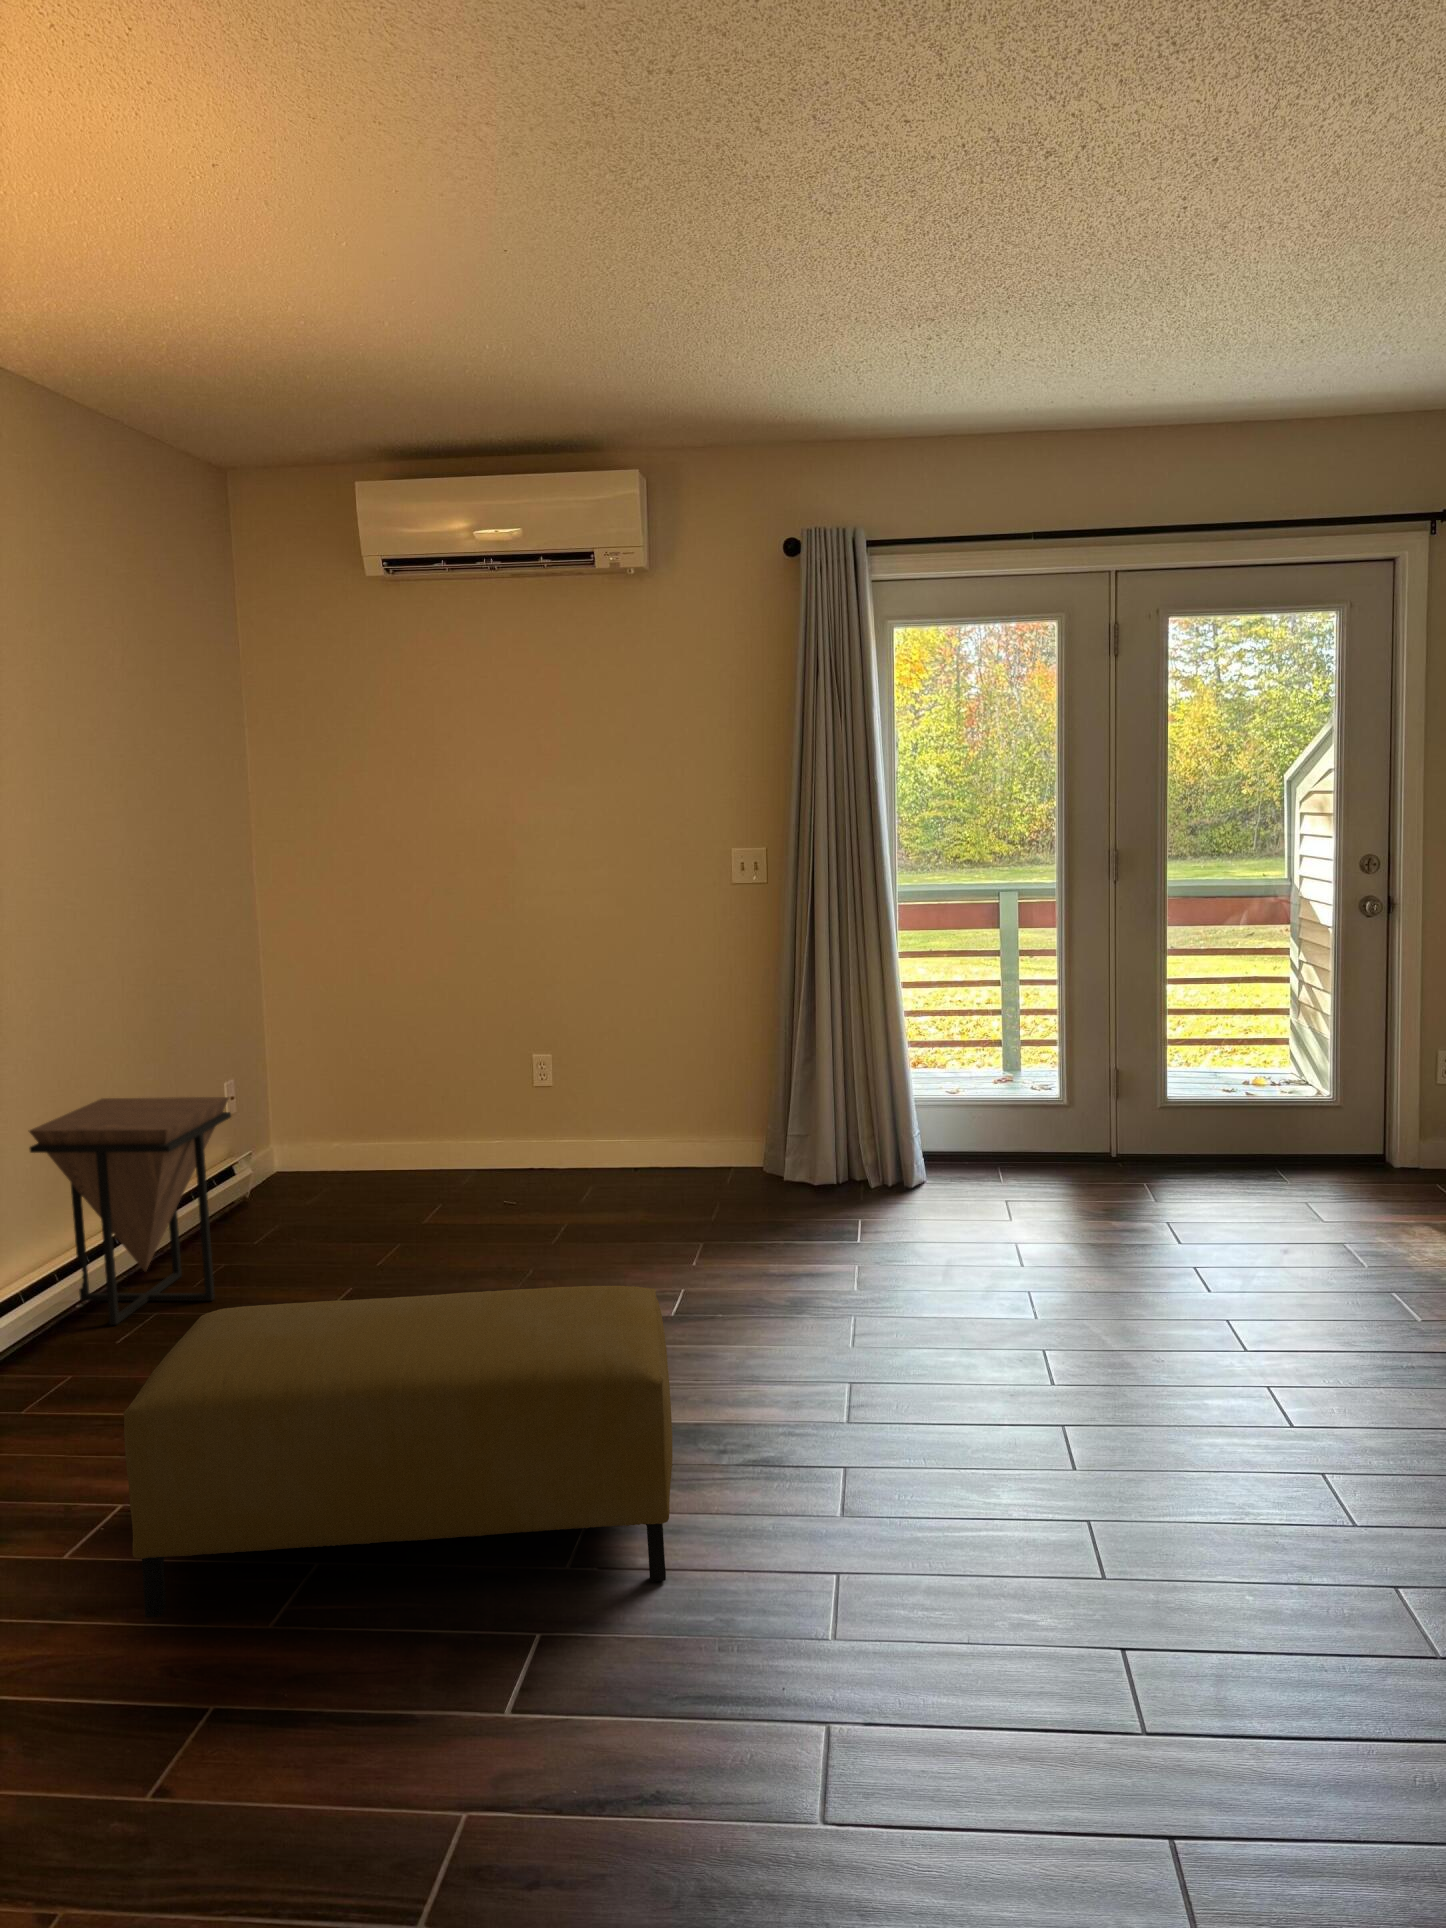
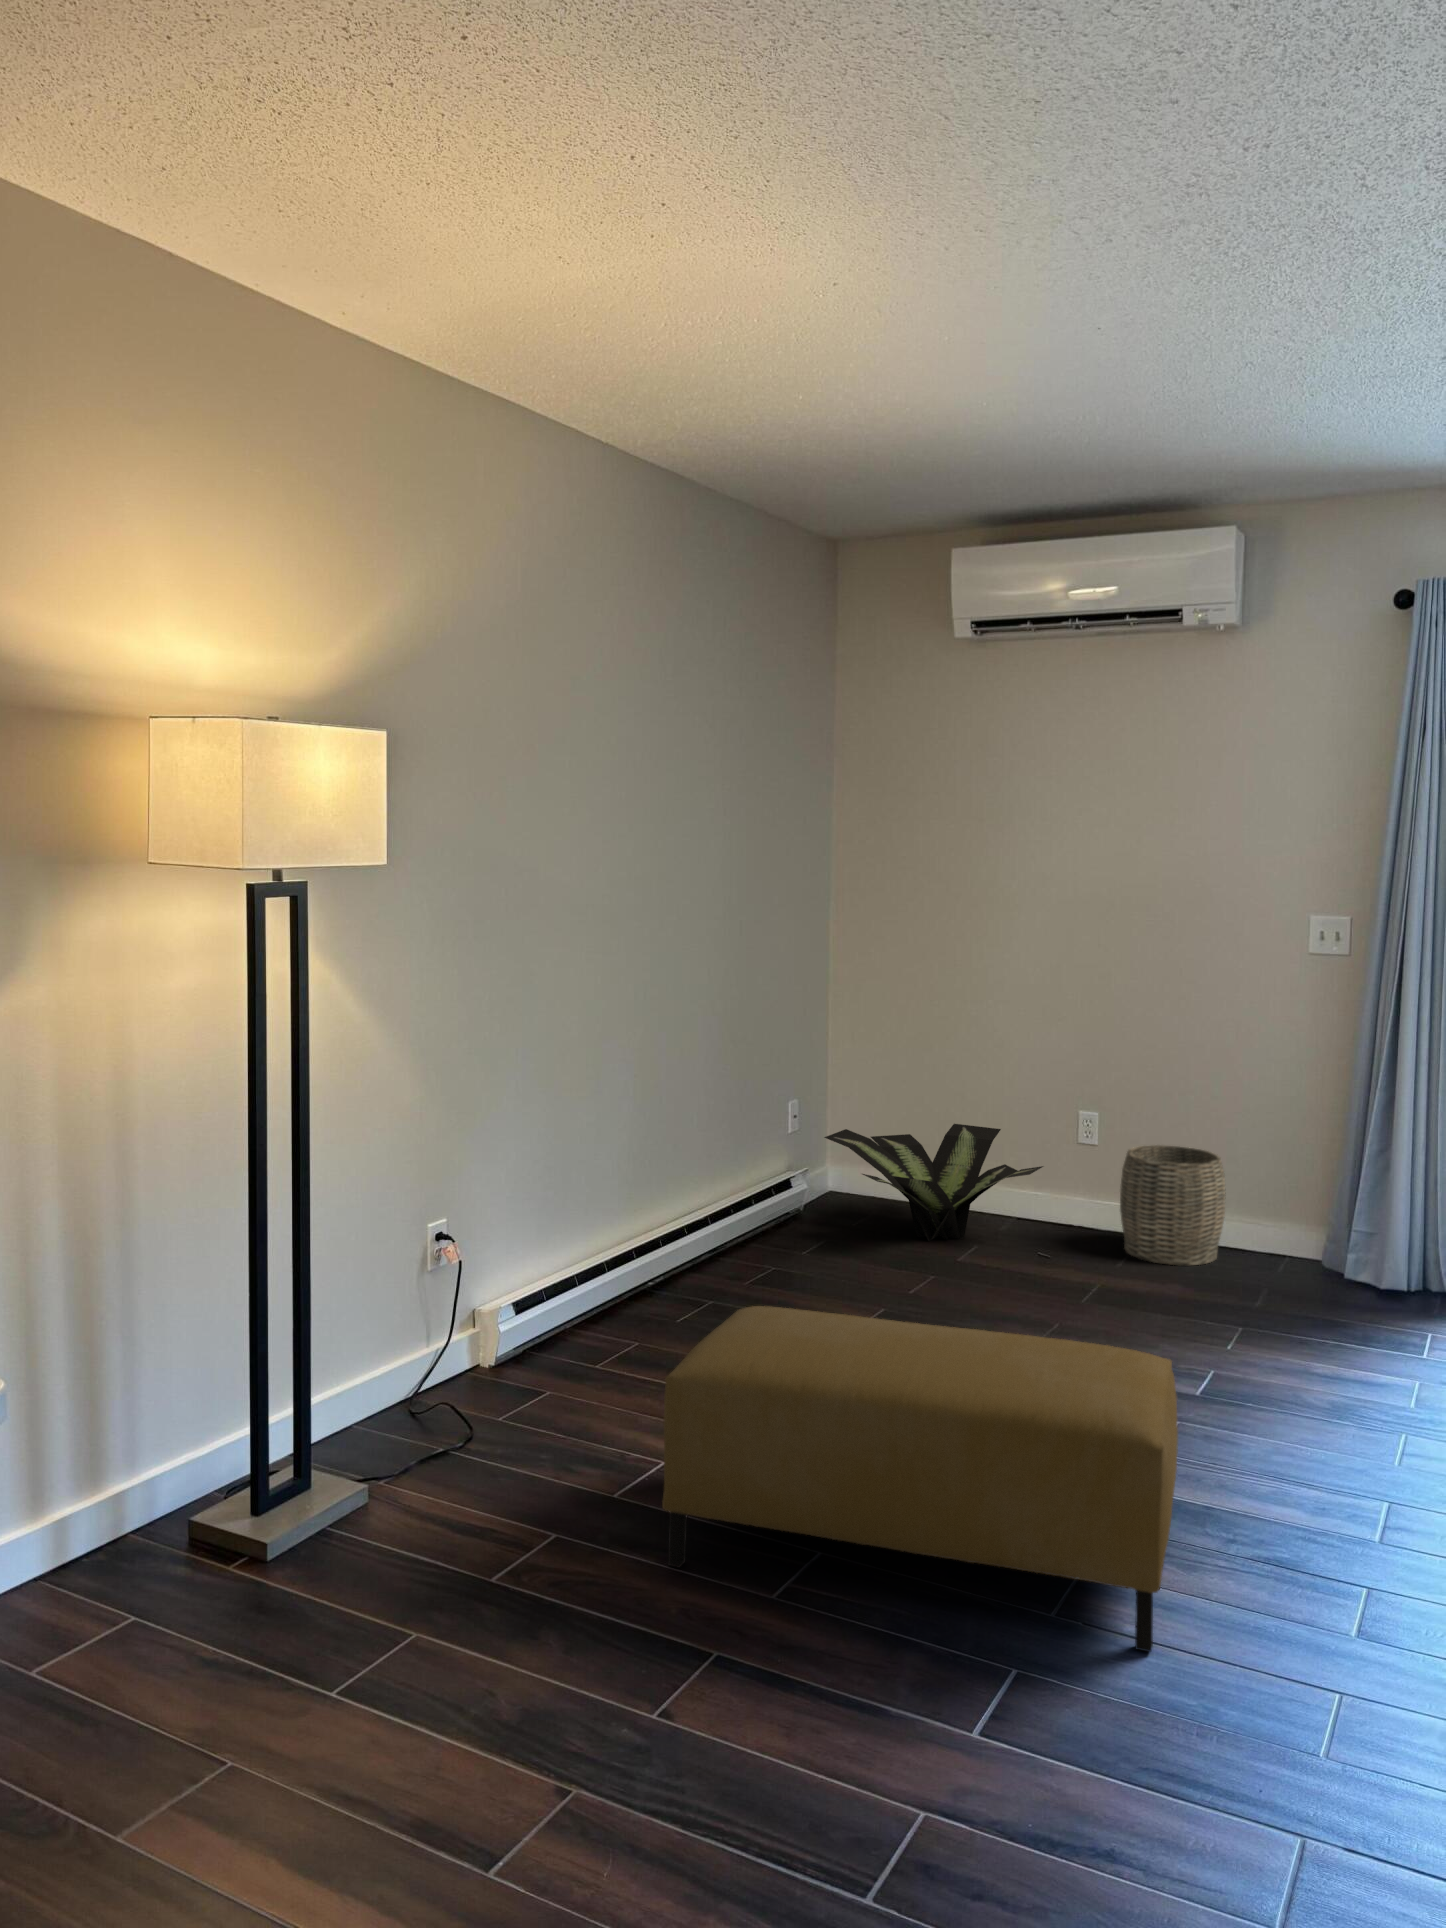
woven basket: none [575,1073,672,1186] -> present [1120,1145,1226,1265]
potted plant: none [272,1077,502,1199] -> present [824,1124,1043,1241]
side table: present [29,1097,231,1325] -> none [613,1107,785,1314]

